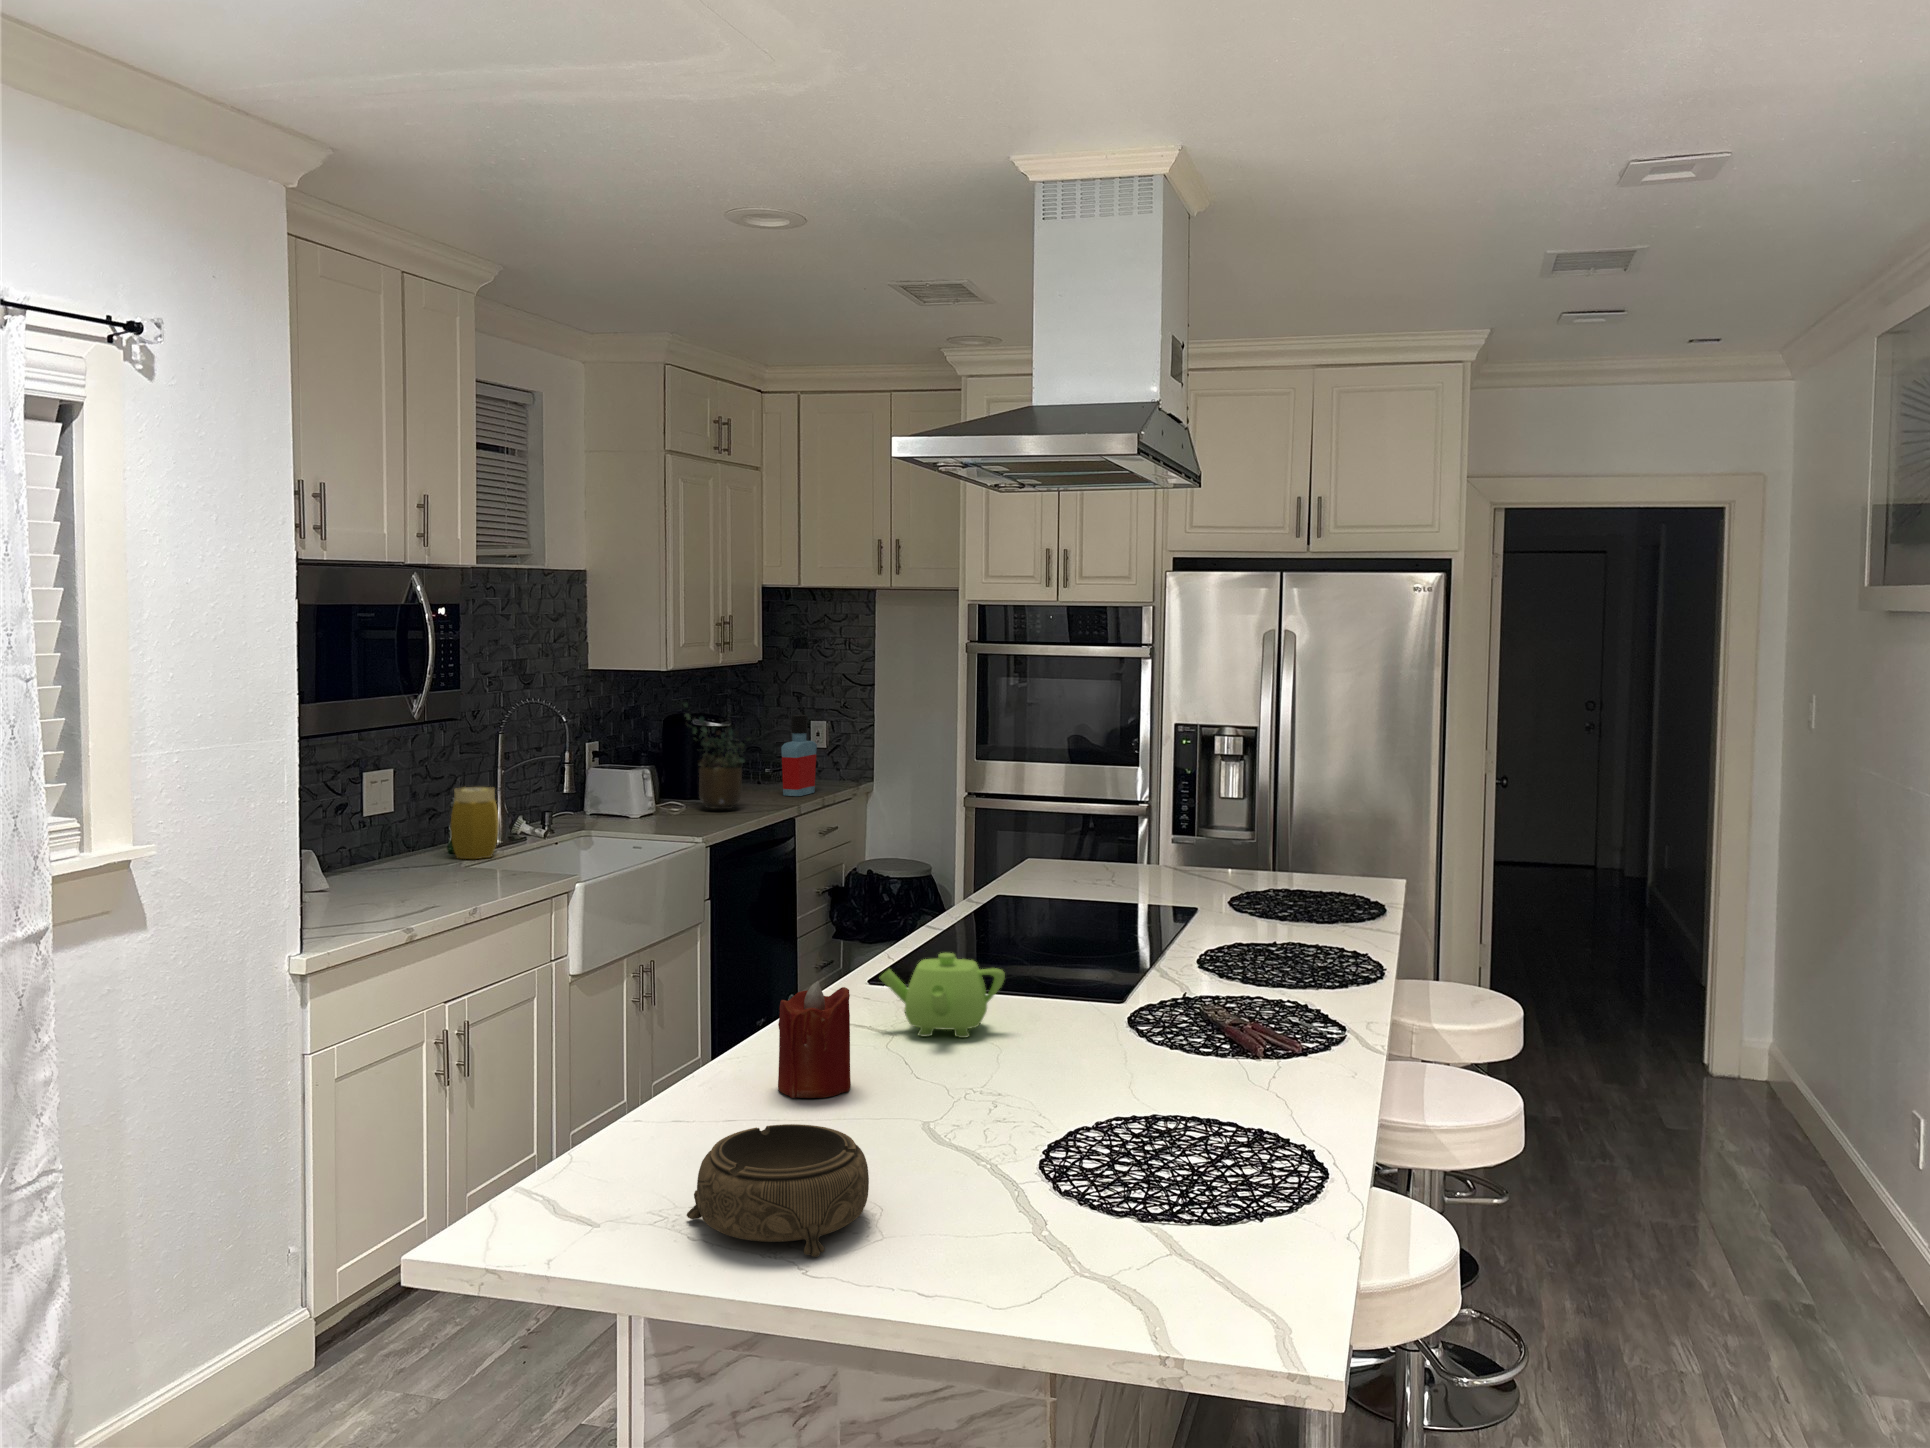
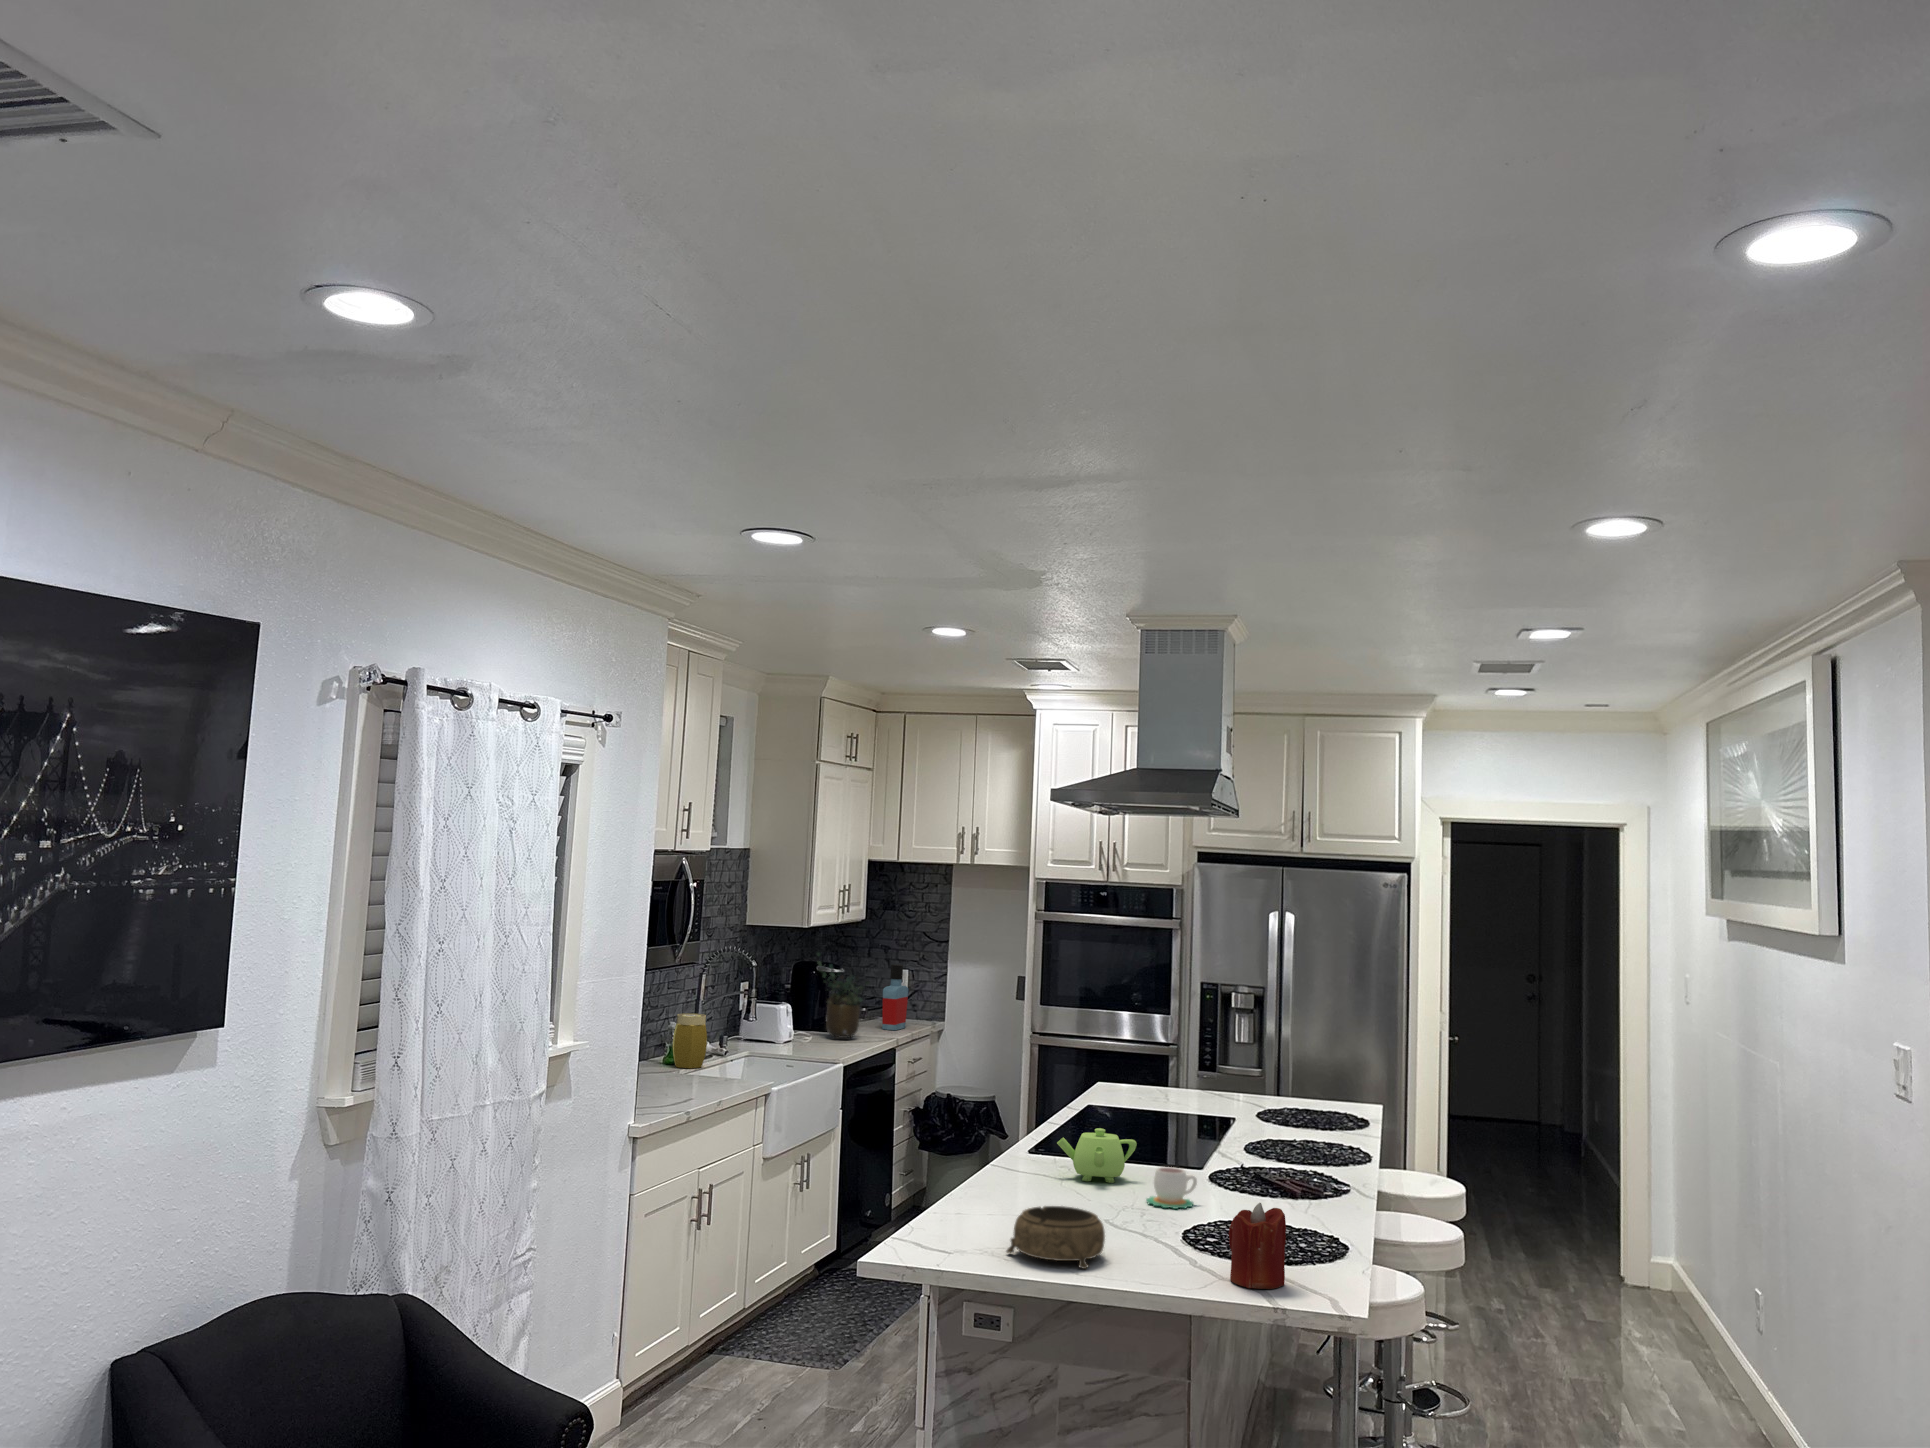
candle: present [778,981,851,1098] -> present [1229,1203,1286,1289]
mug: none [1003,1019,1087,1091] -> present [1146,1167,1197,1209]

